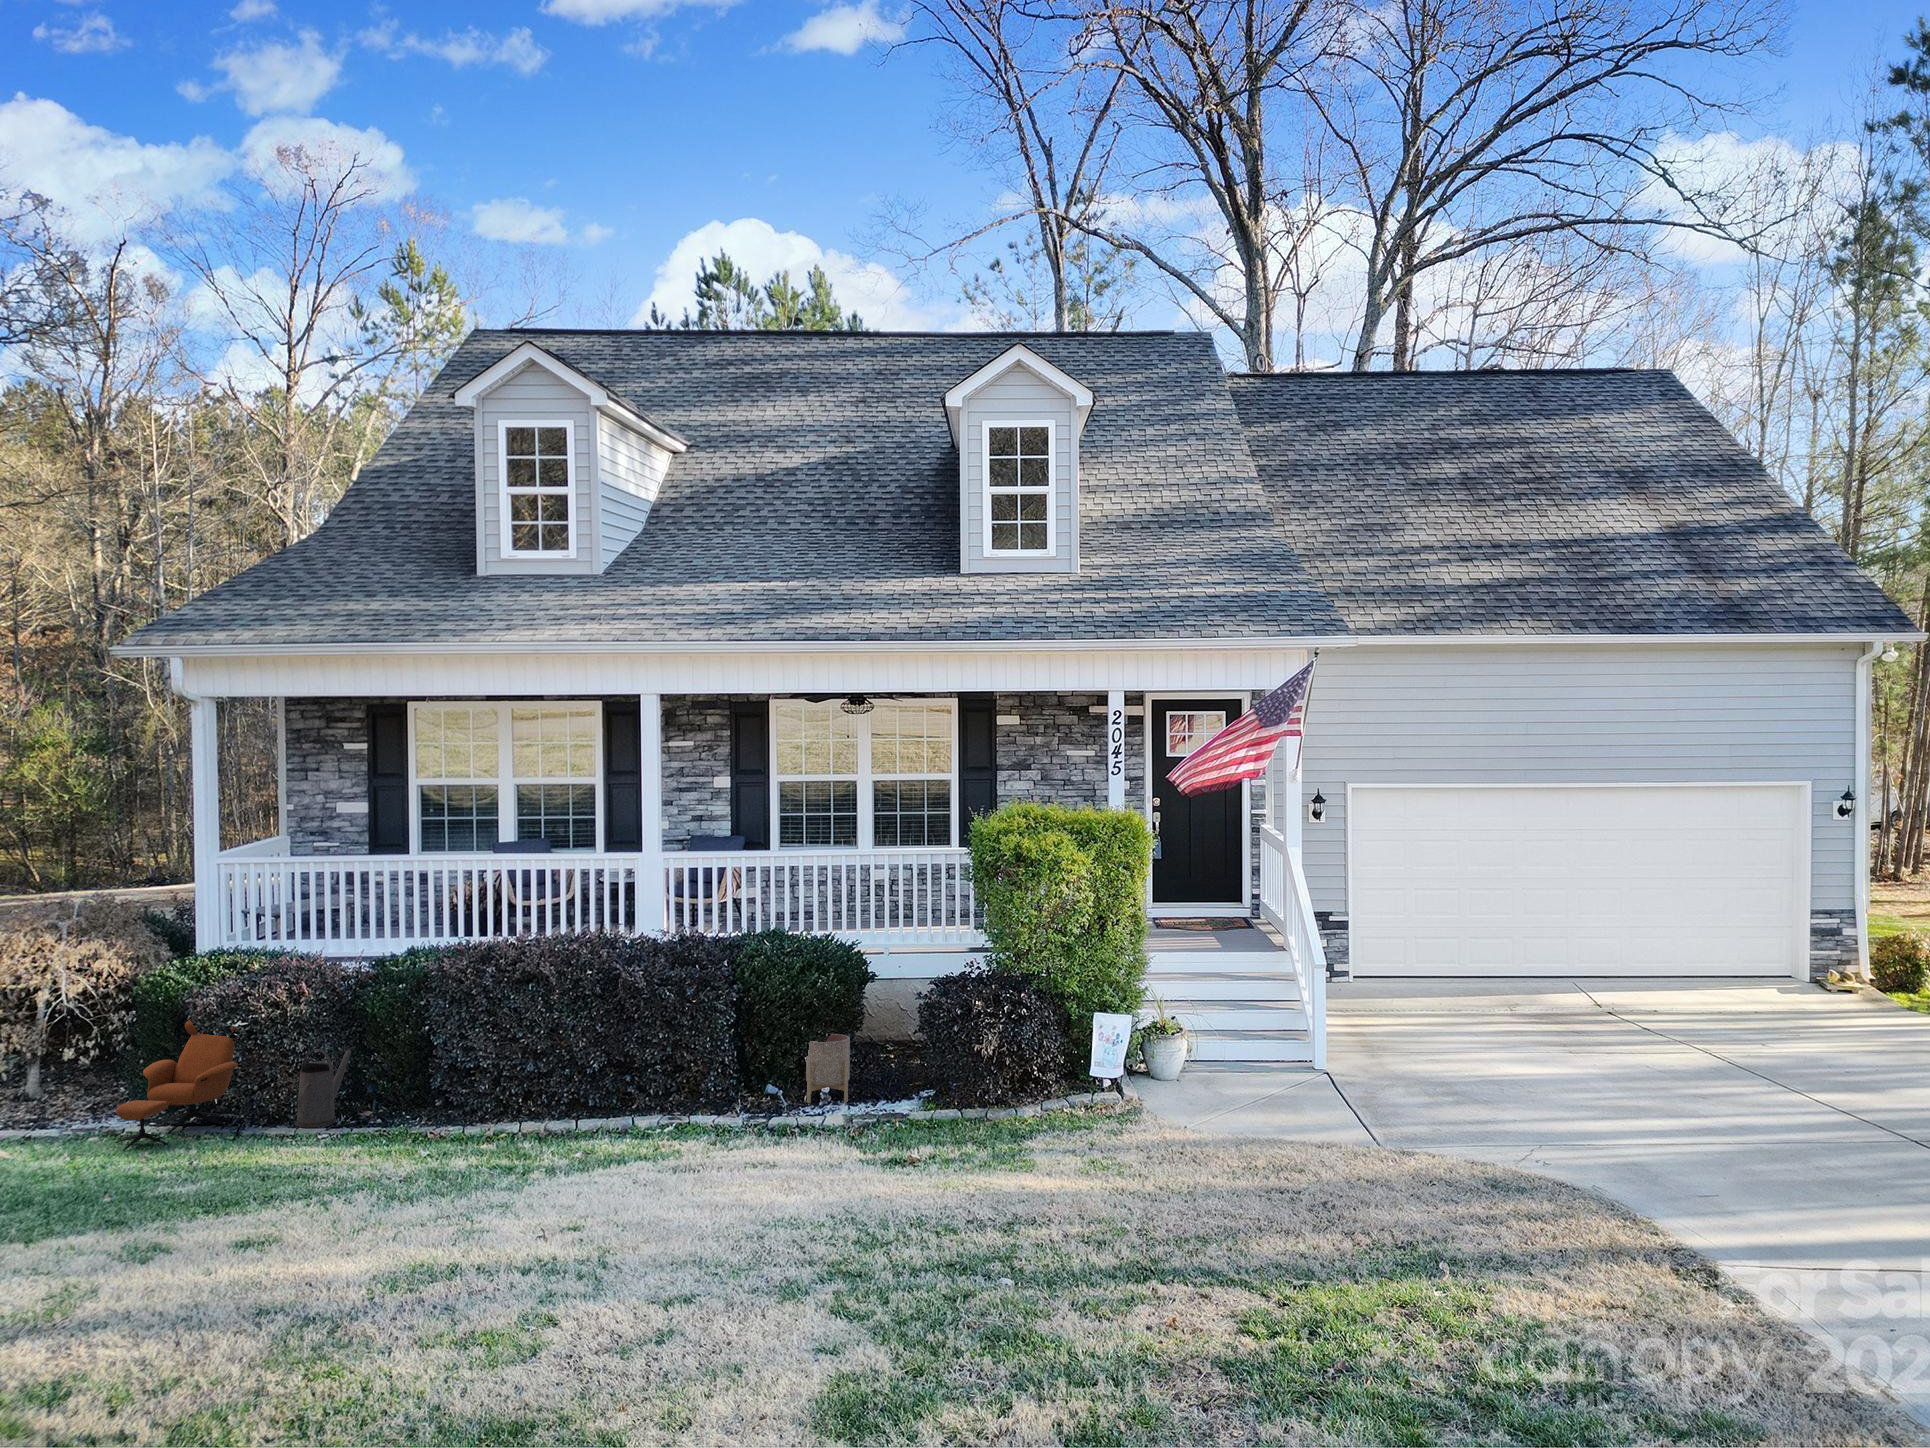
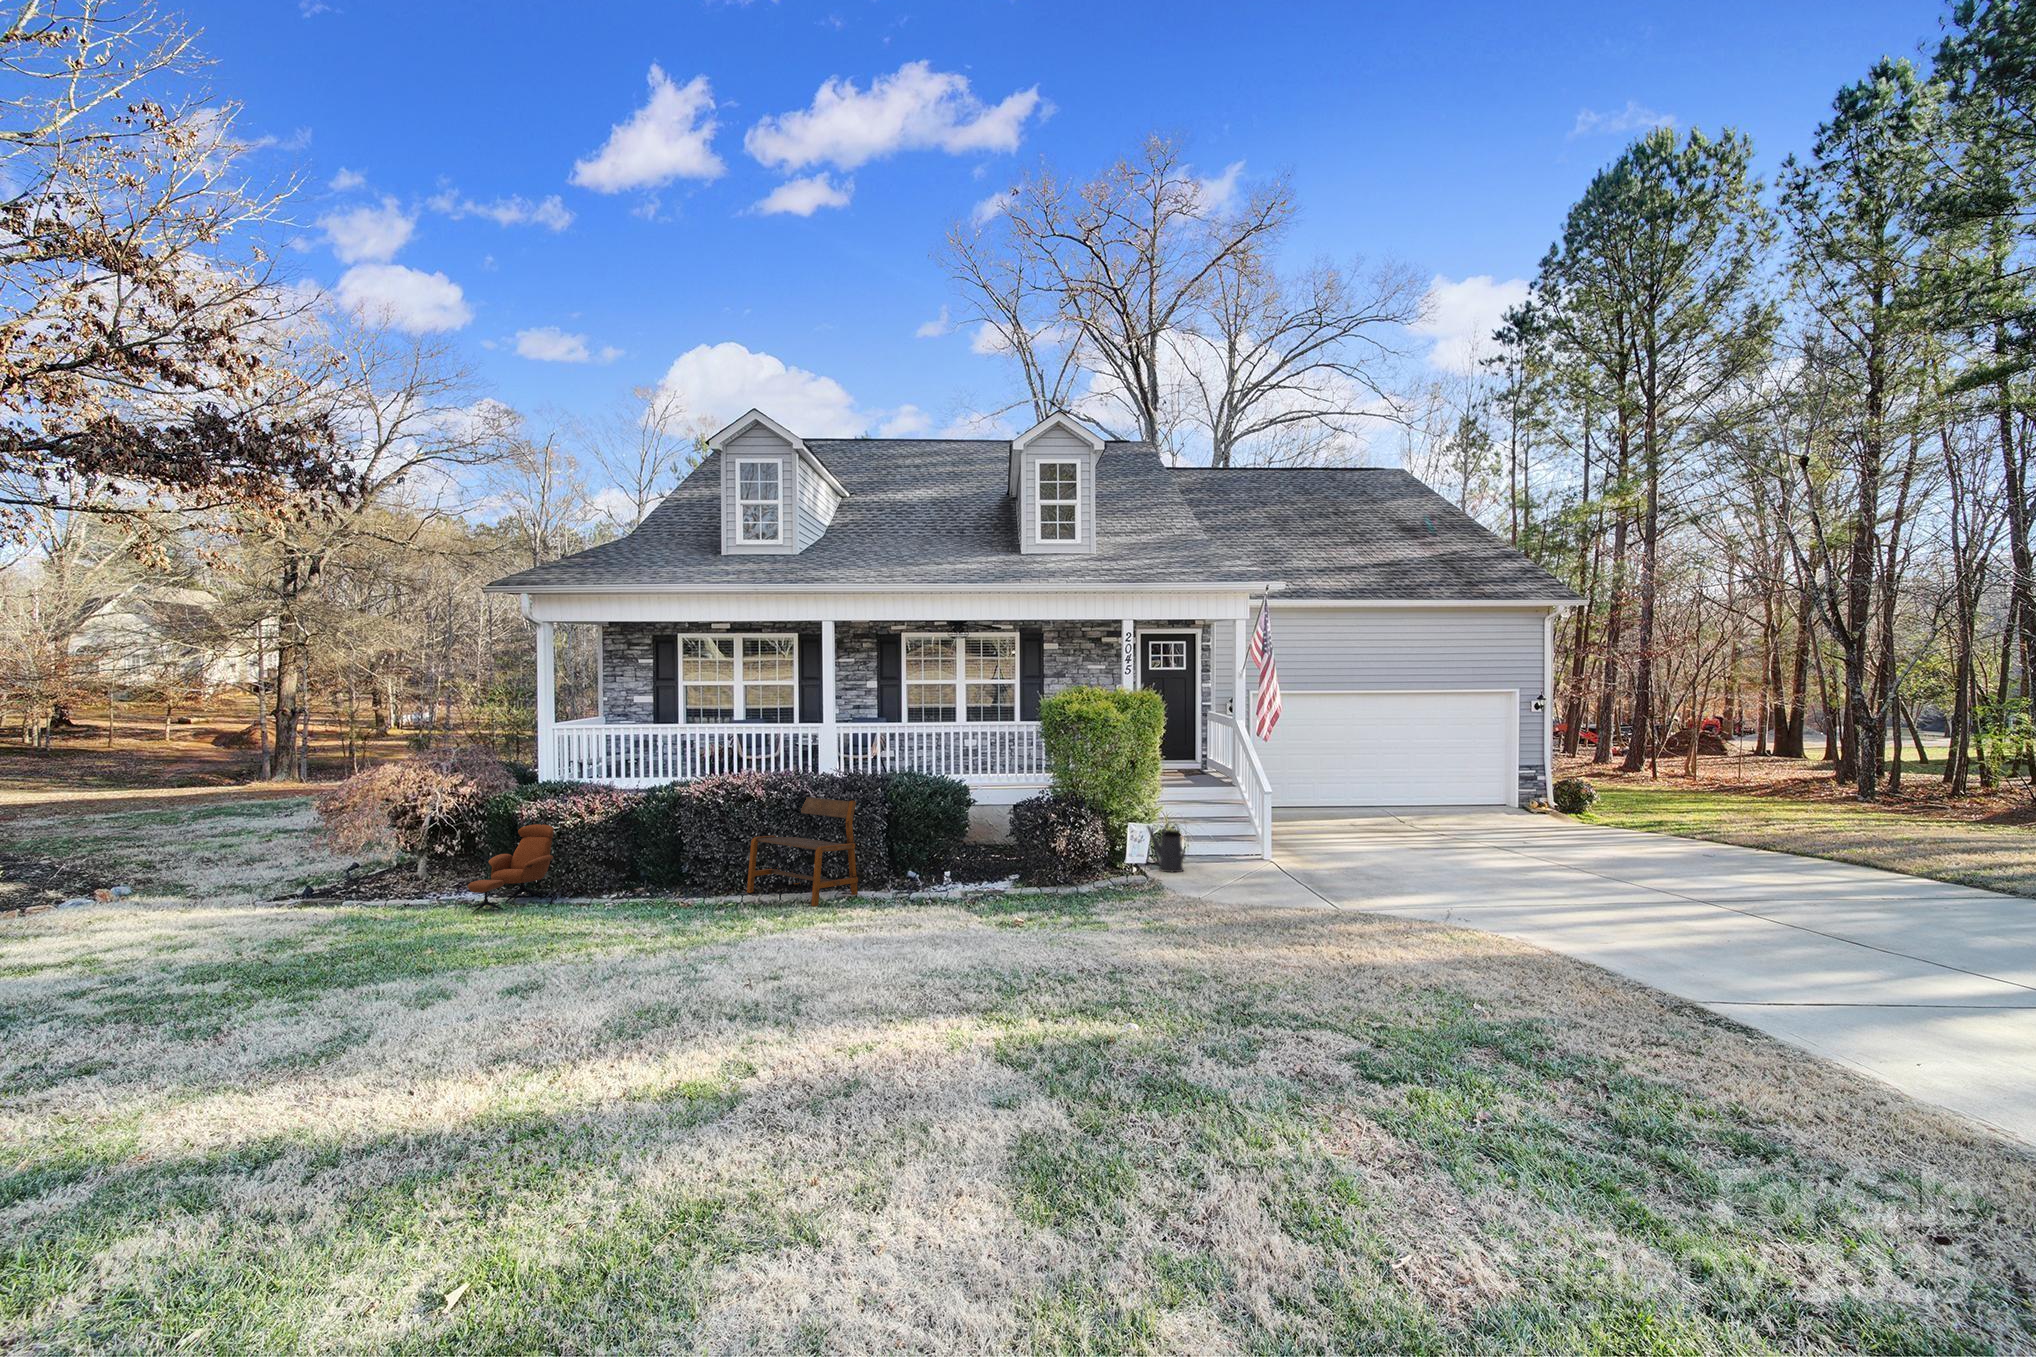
bench: none [525,969,690,1140] -> present [747,797,858,906]
planter: present [806,1034,850,1103] -> none [934,839,962,883]
watering can: present [295,1049,351,1128] -> present [1147,823,1185,872]

